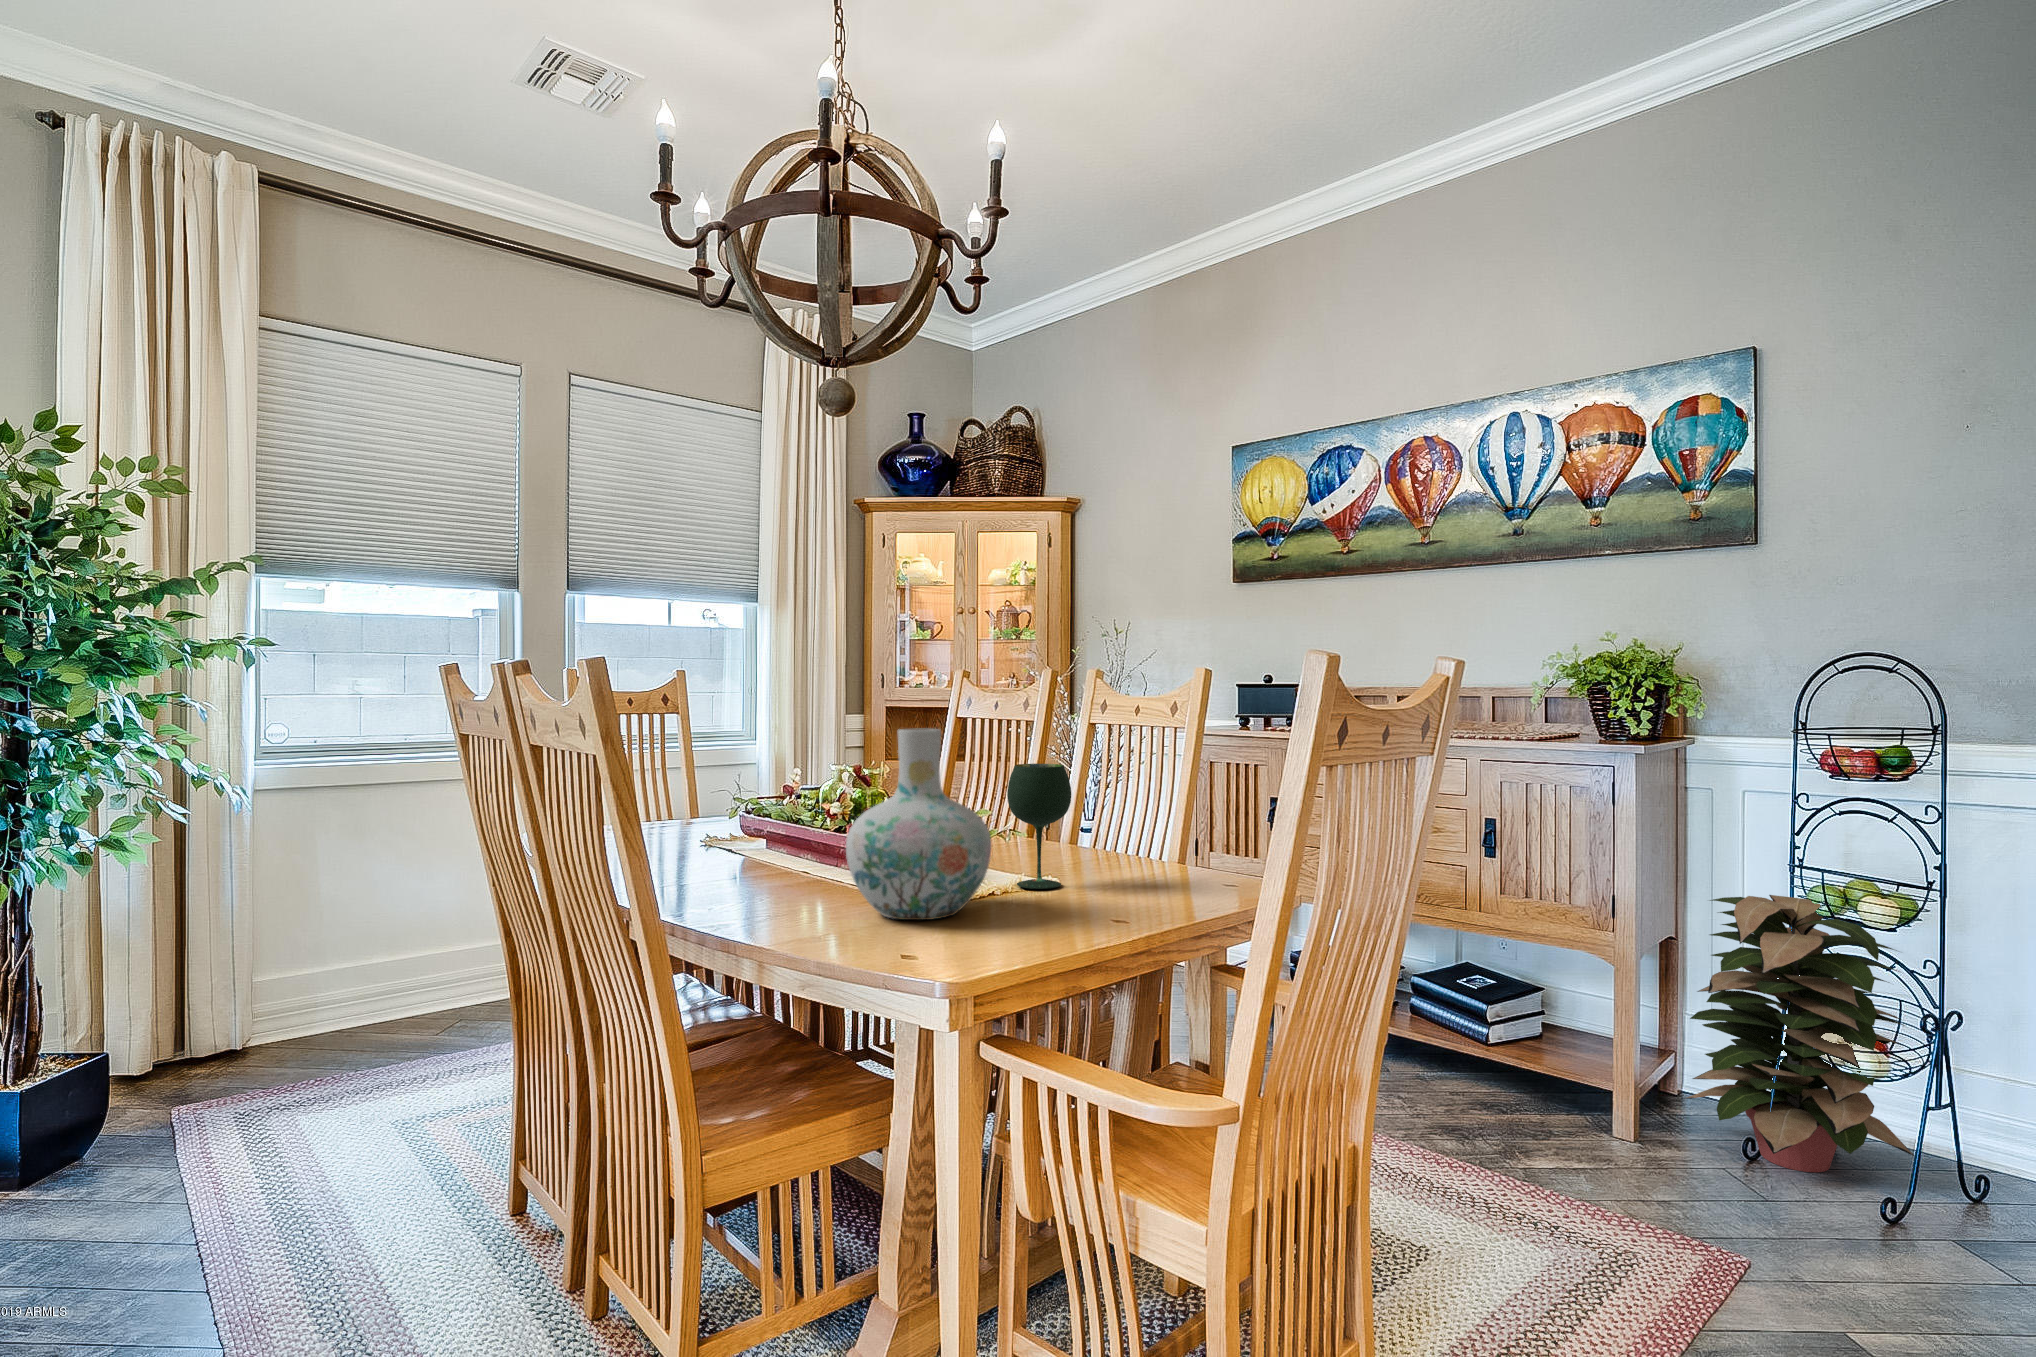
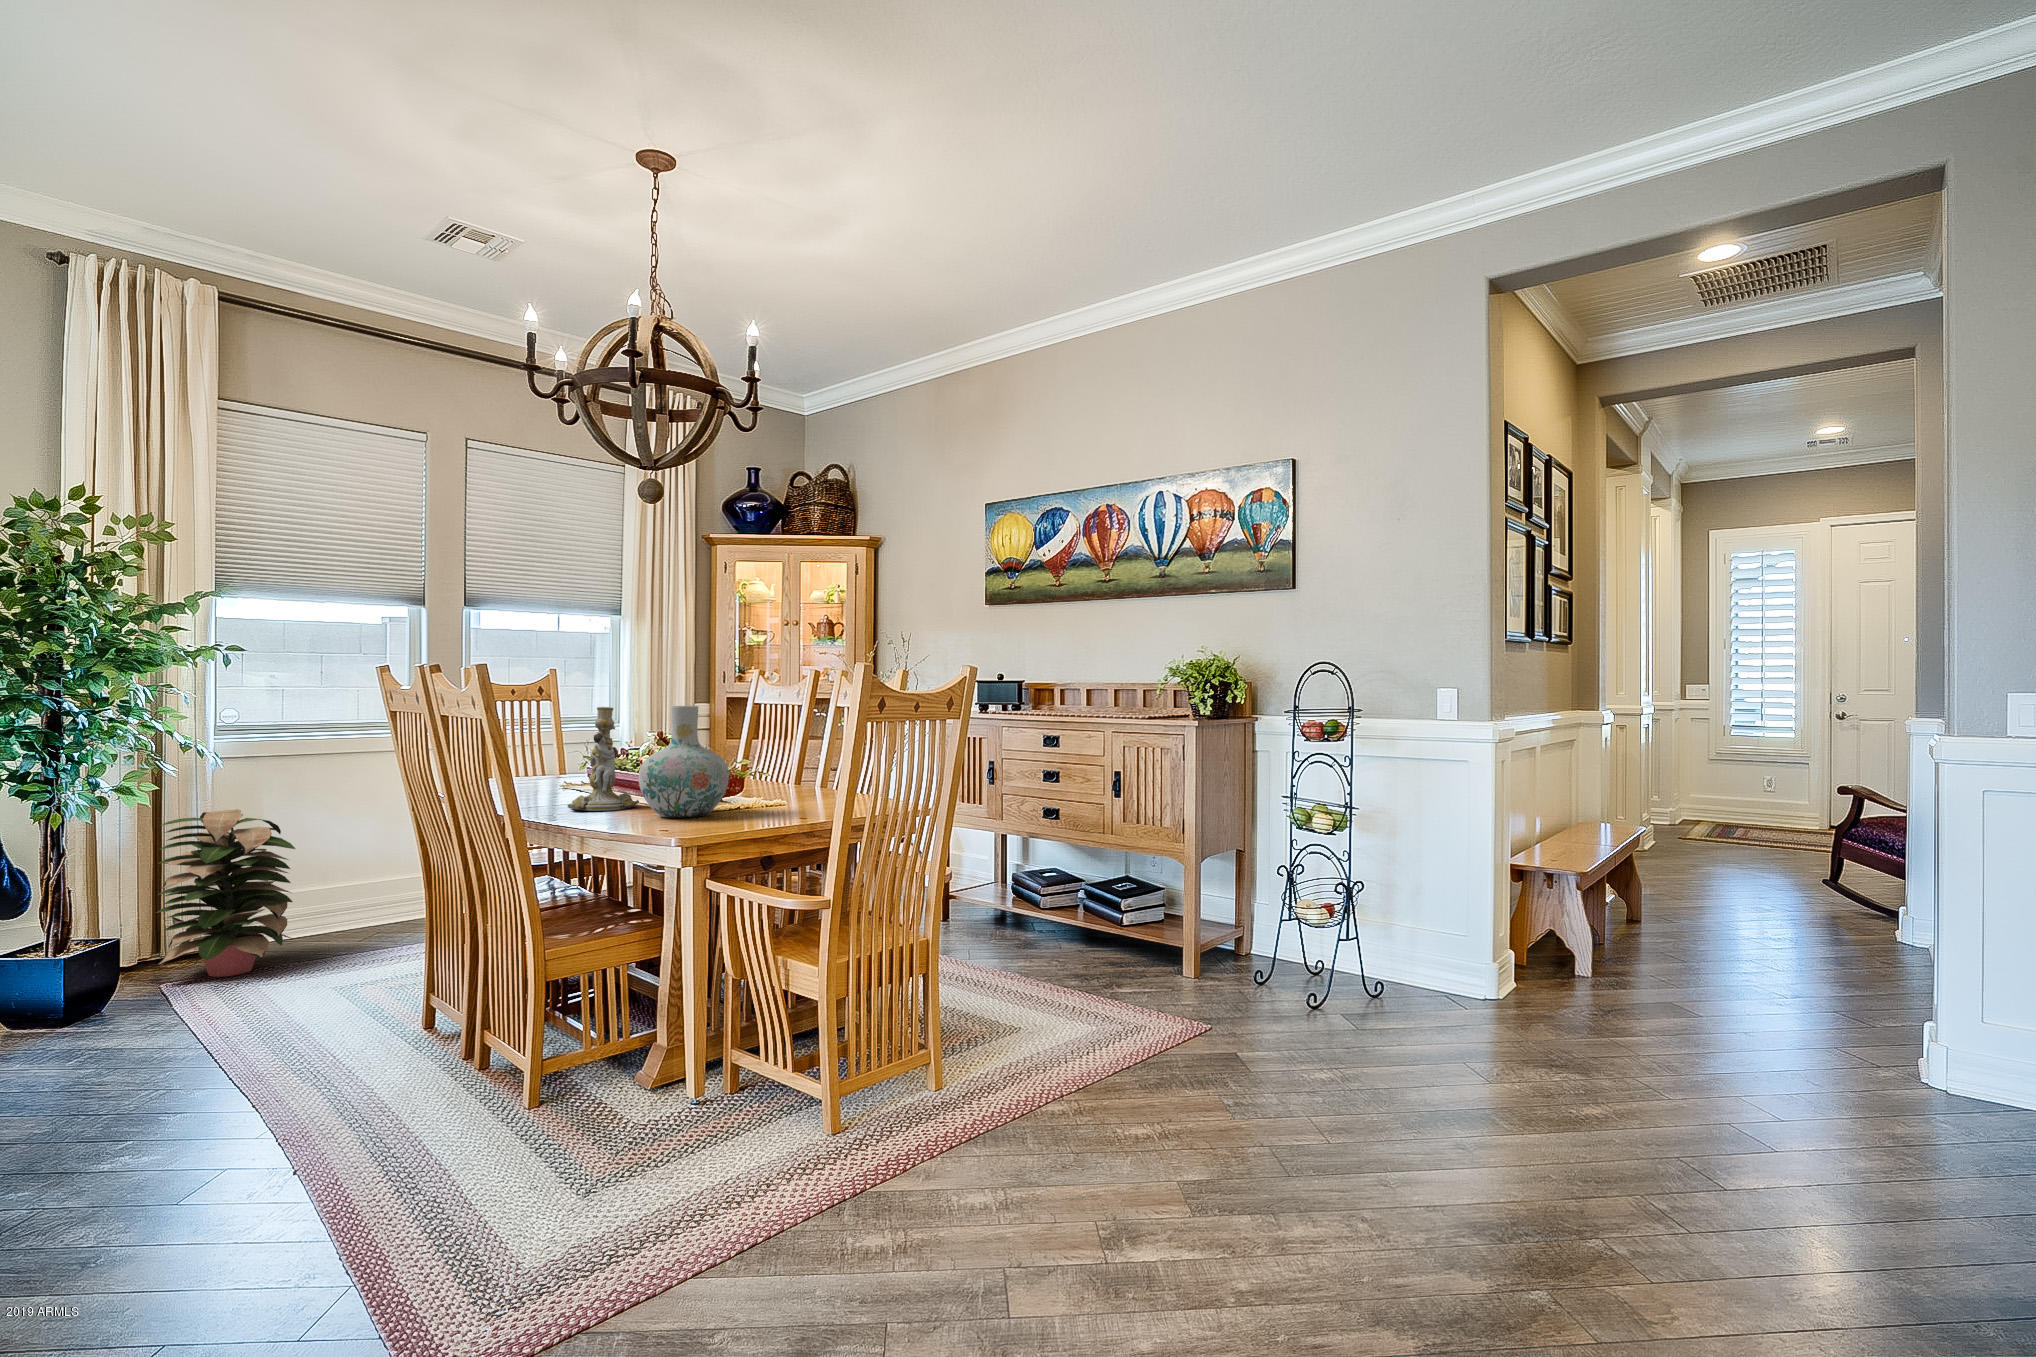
candlestick: none [725,728,835,898] -> present [568,707,639,811]
wine glass: present [1007,764,1071,889] -> none [749,729,790,805]
decorative plant: present [1684,895,1915,1172] -> present [156,809,295,977]

